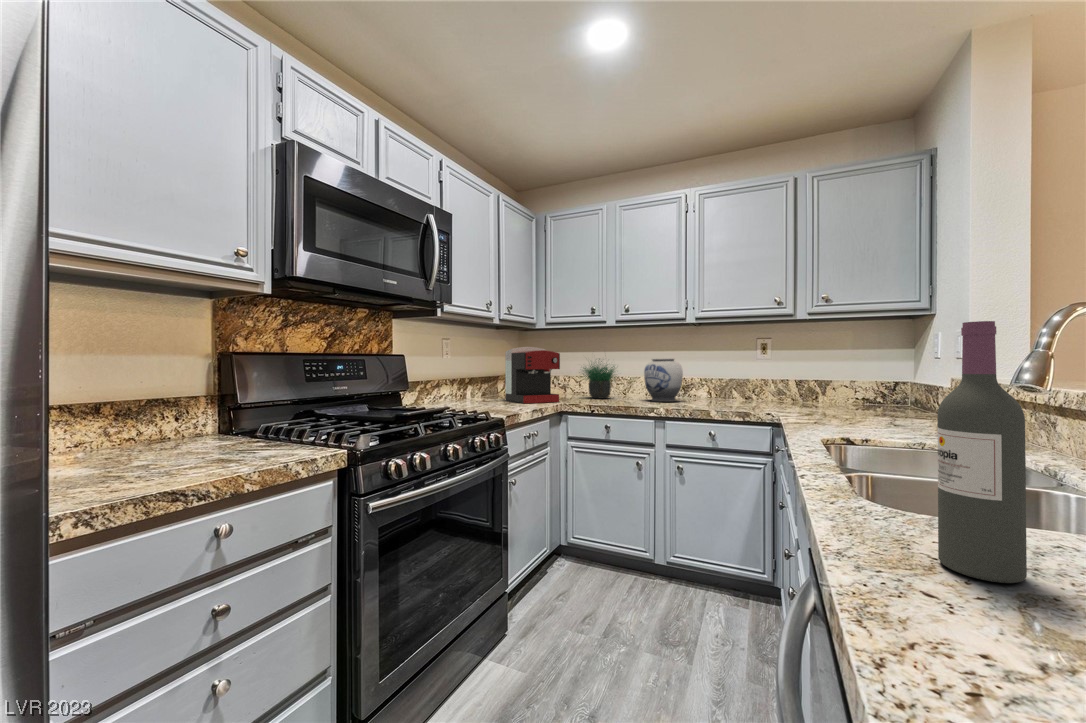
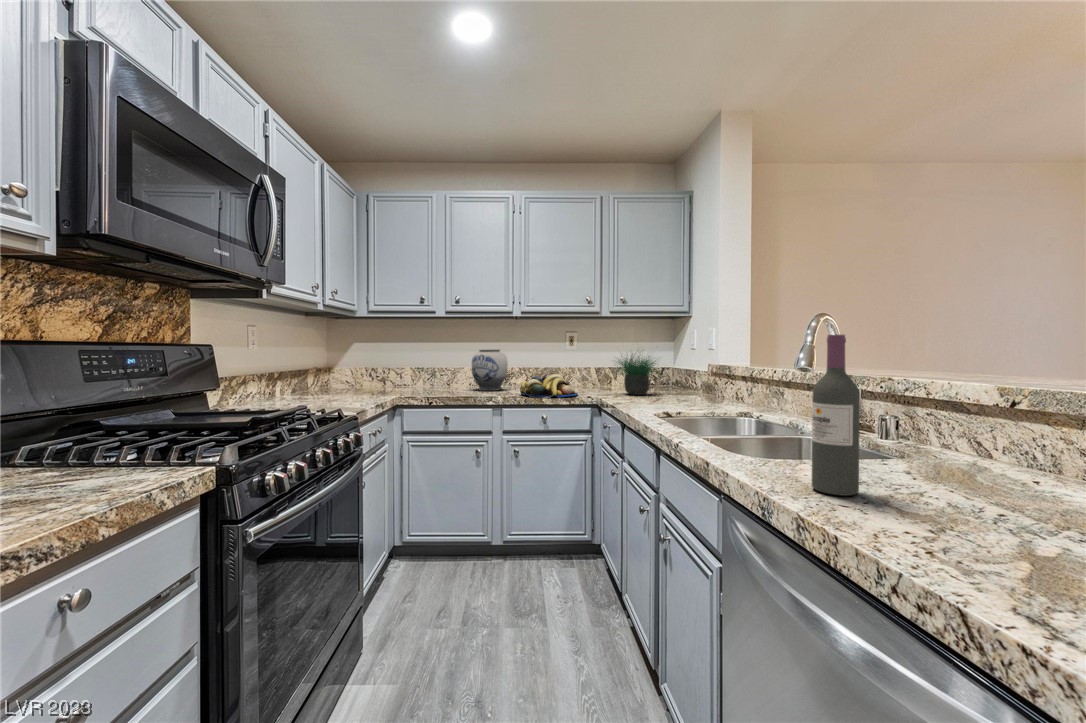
coffee maker: present [505,347,560,403] -> none [322,336,389,398]
potted plant: present [583,361,614,399] -> present [618,354,656,395]
fruit bowl: none [688,386,758,412] -> present [520,374,578,398]

